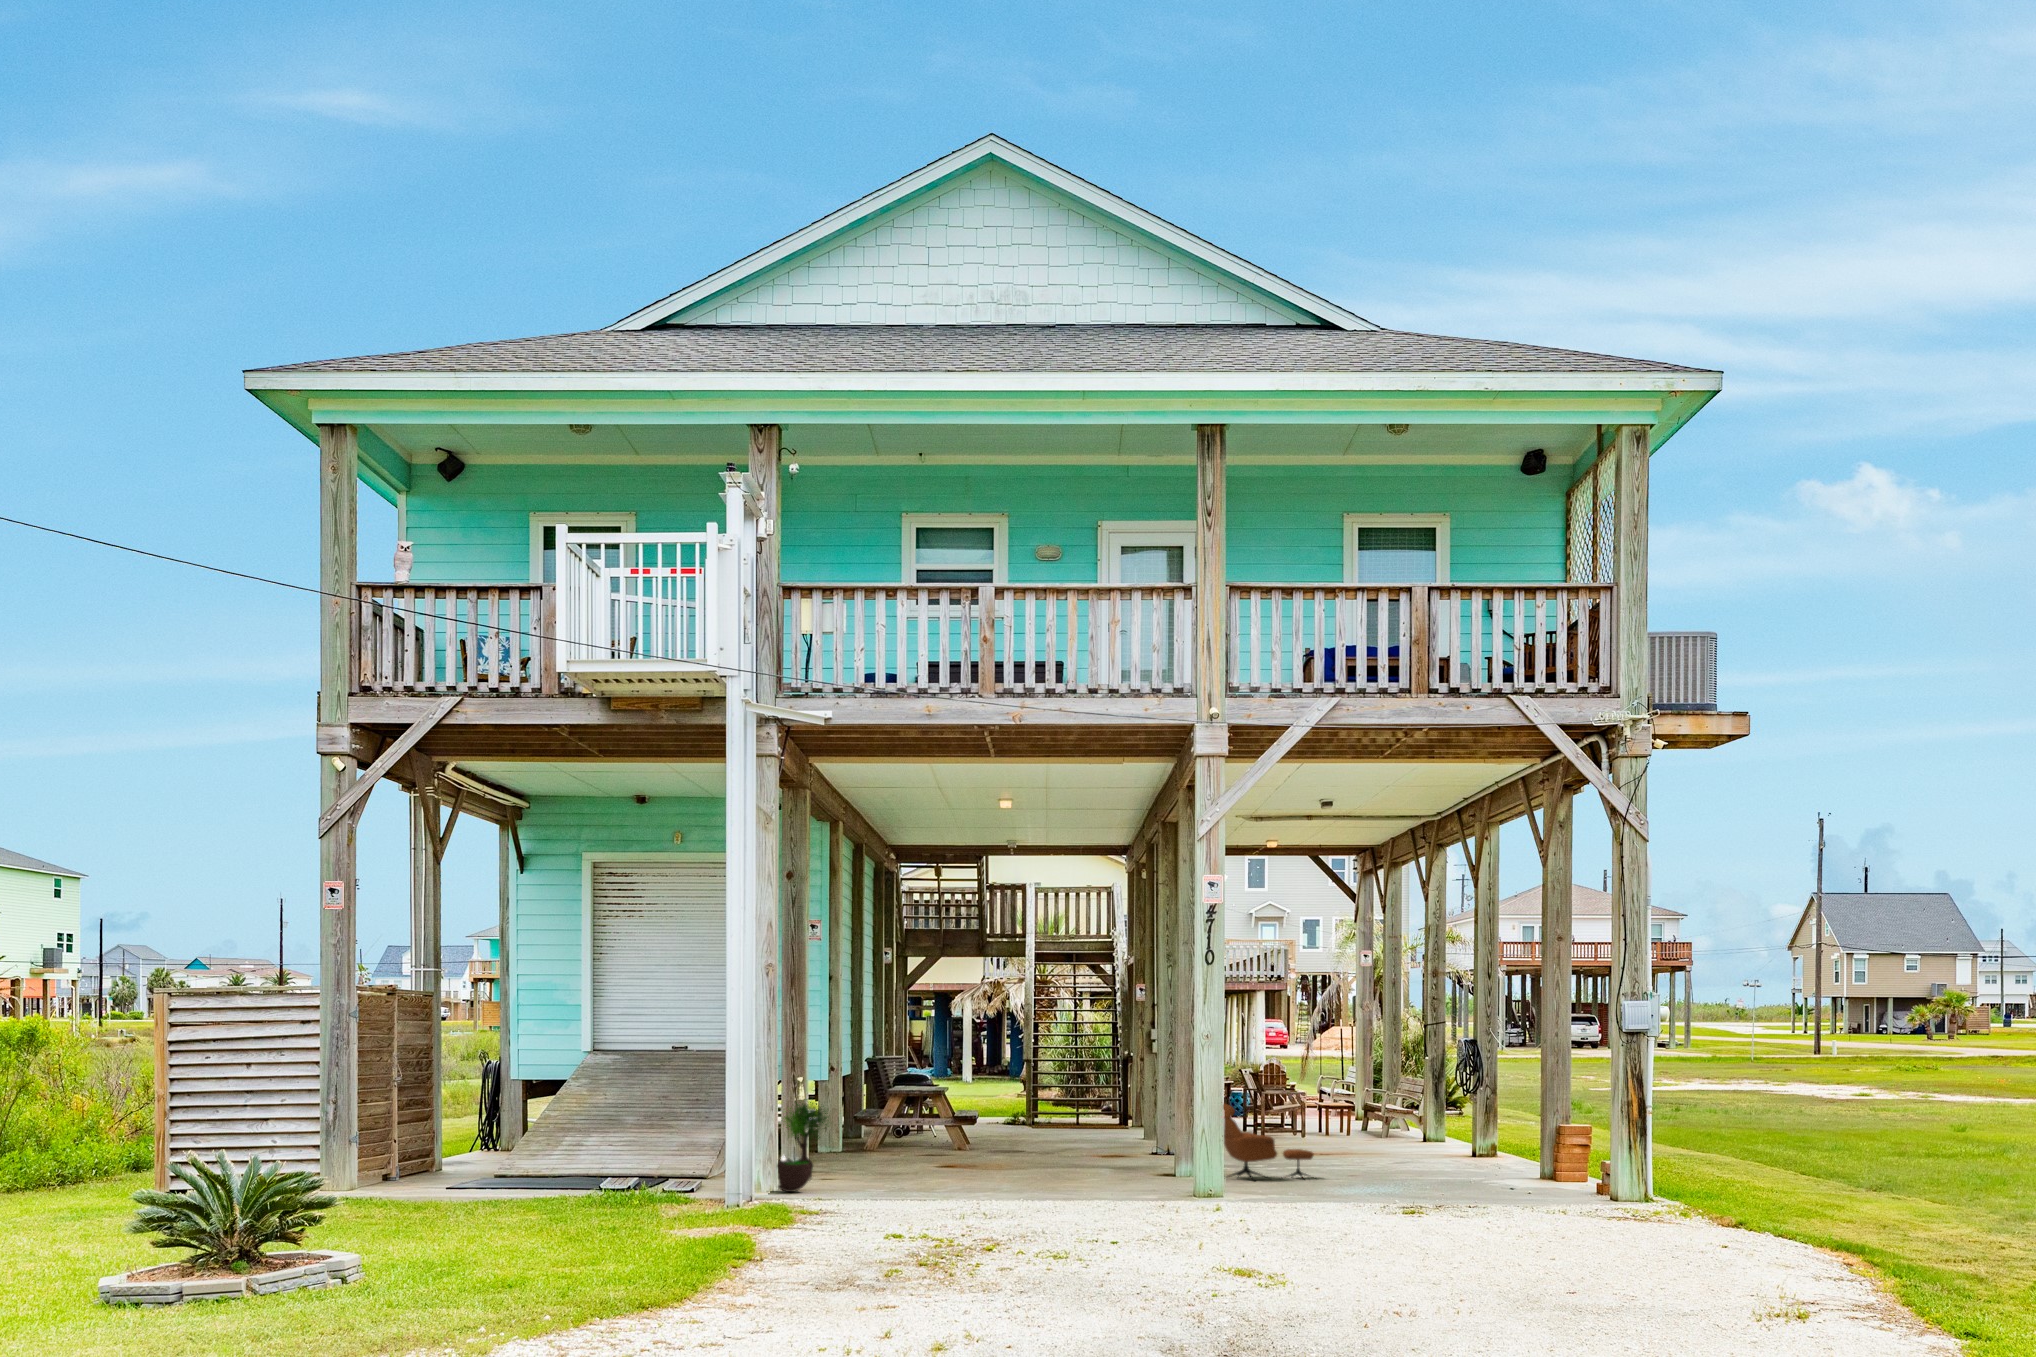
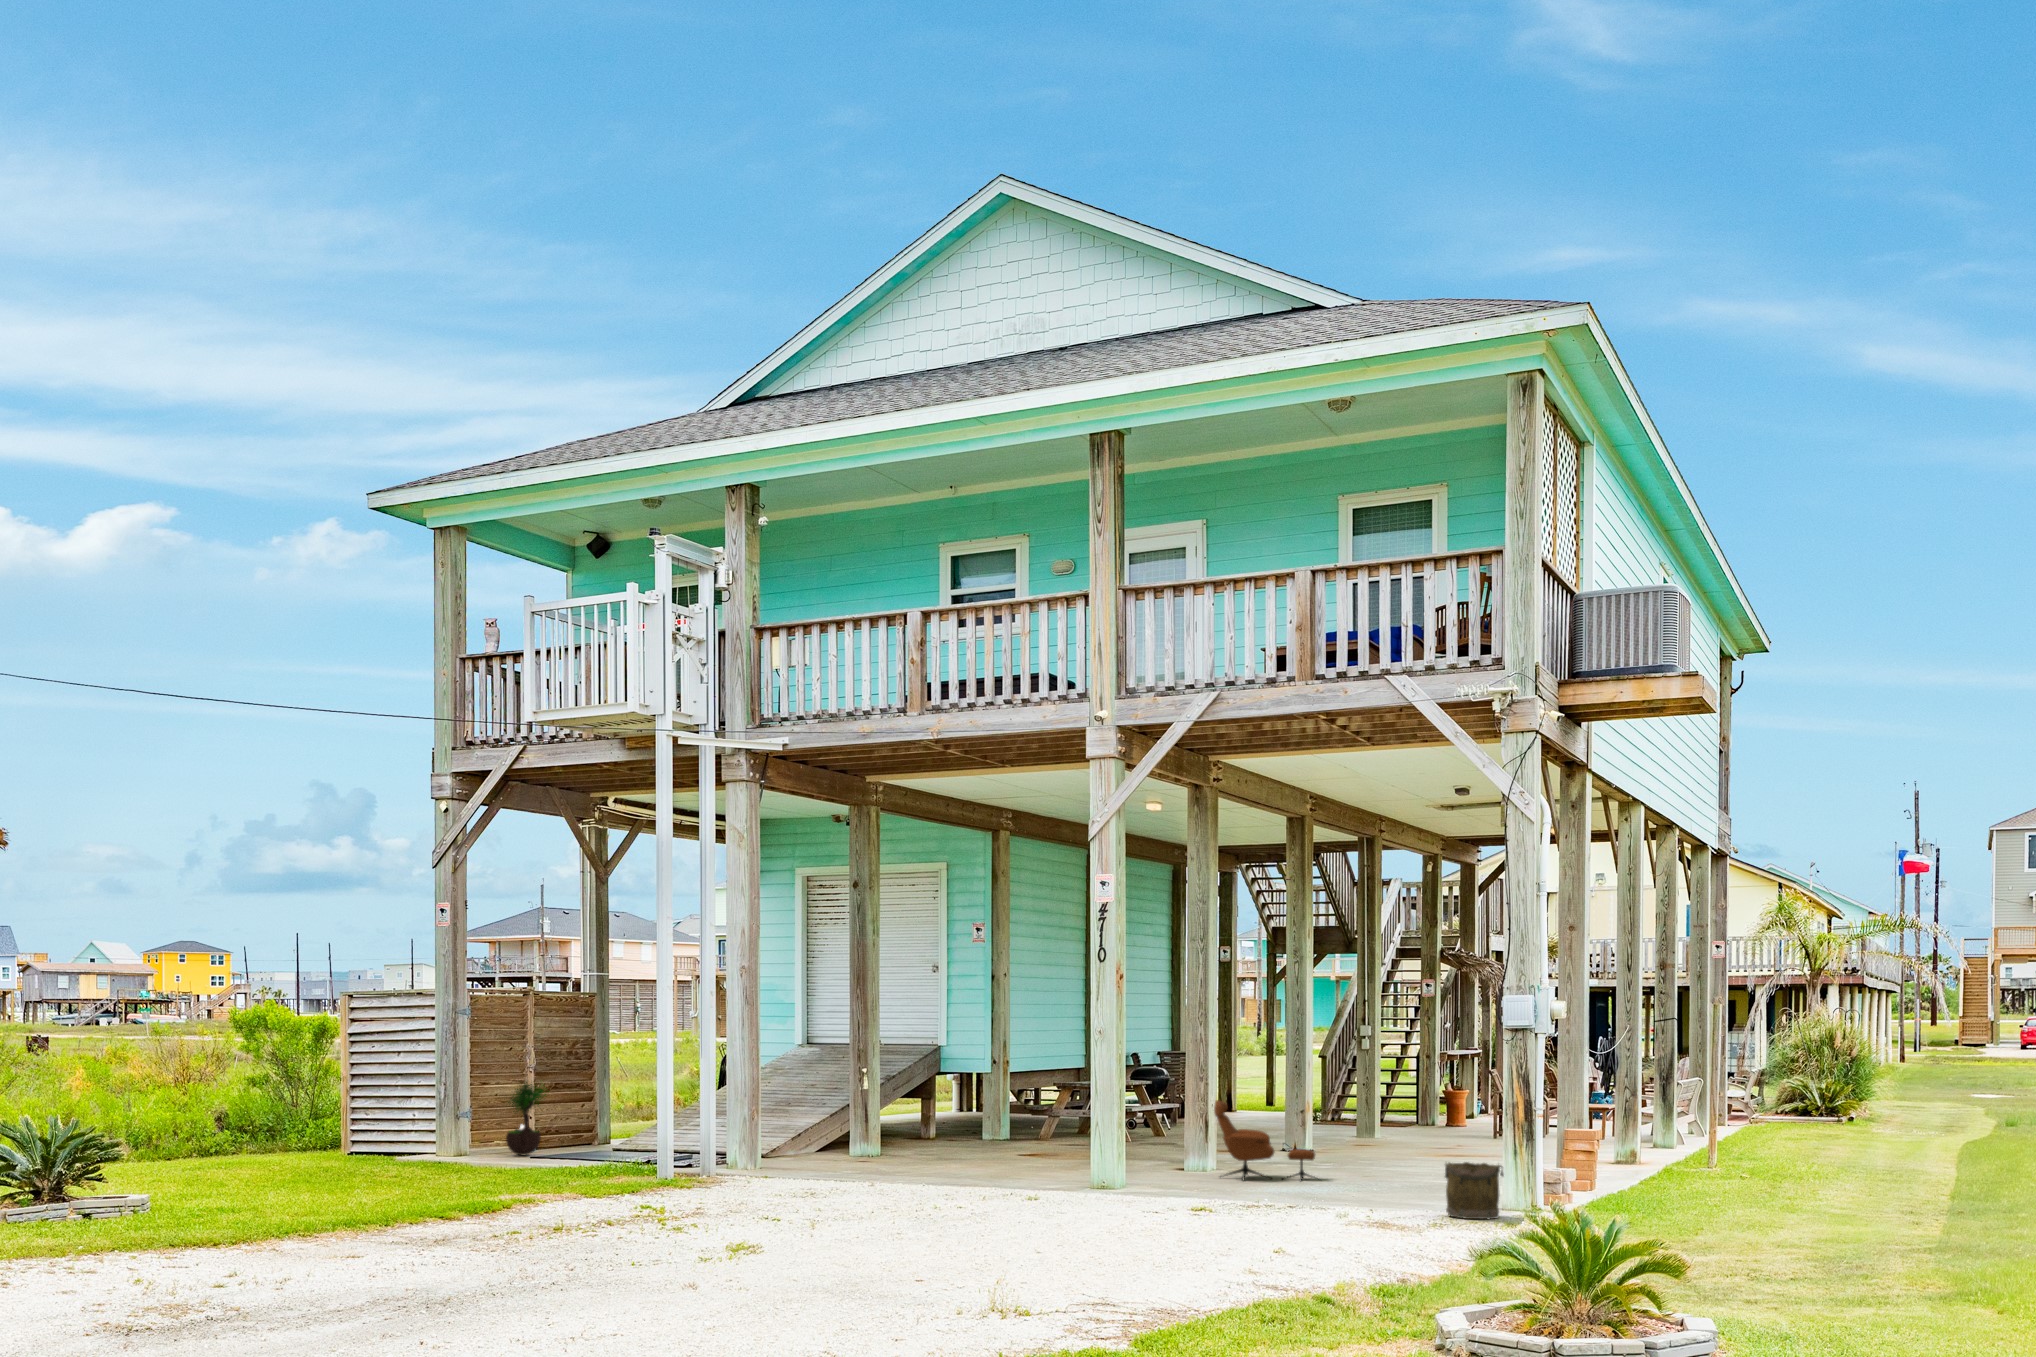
potted tree: present [777,1099,828,1192] -> present [506,1082,545,1155]
bucket: none [1565,1150,1618,1203] -> present [1445,1162,1504,1219]

